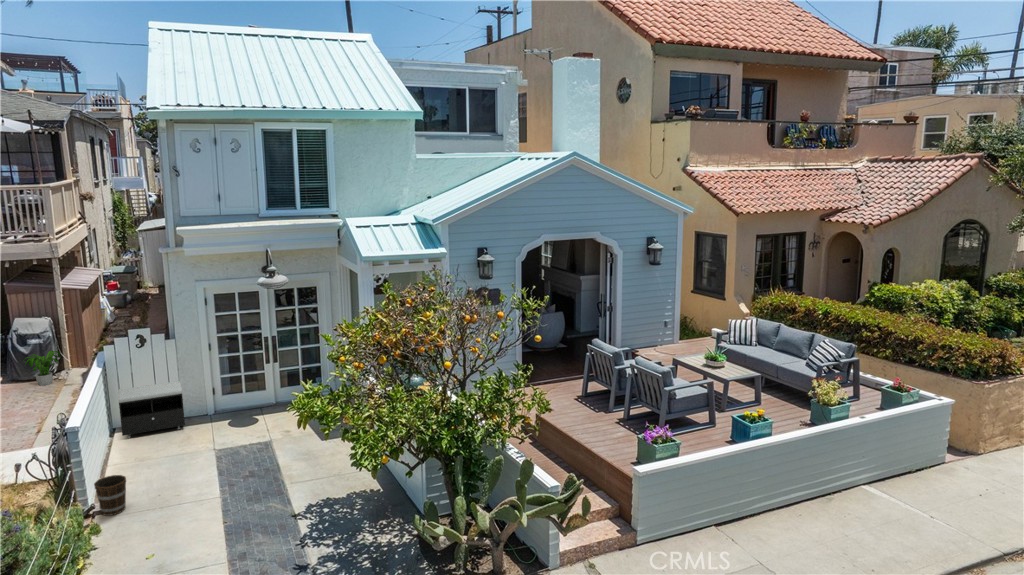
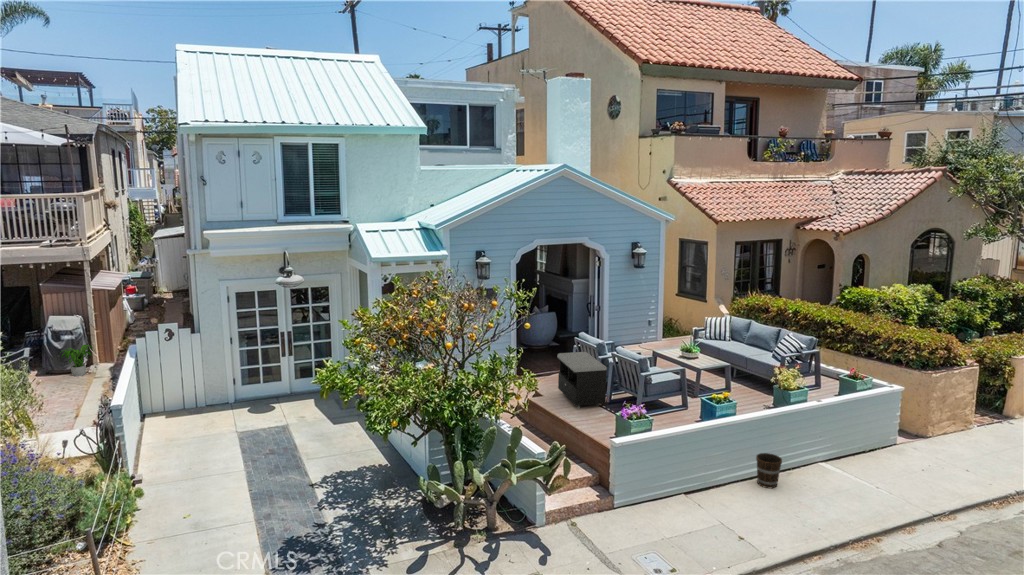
storage bench: present [118,381,185,438] -> present [557,352,607,408]
bucket: present [94,475,126,516] -> present [756,453,782,488]

